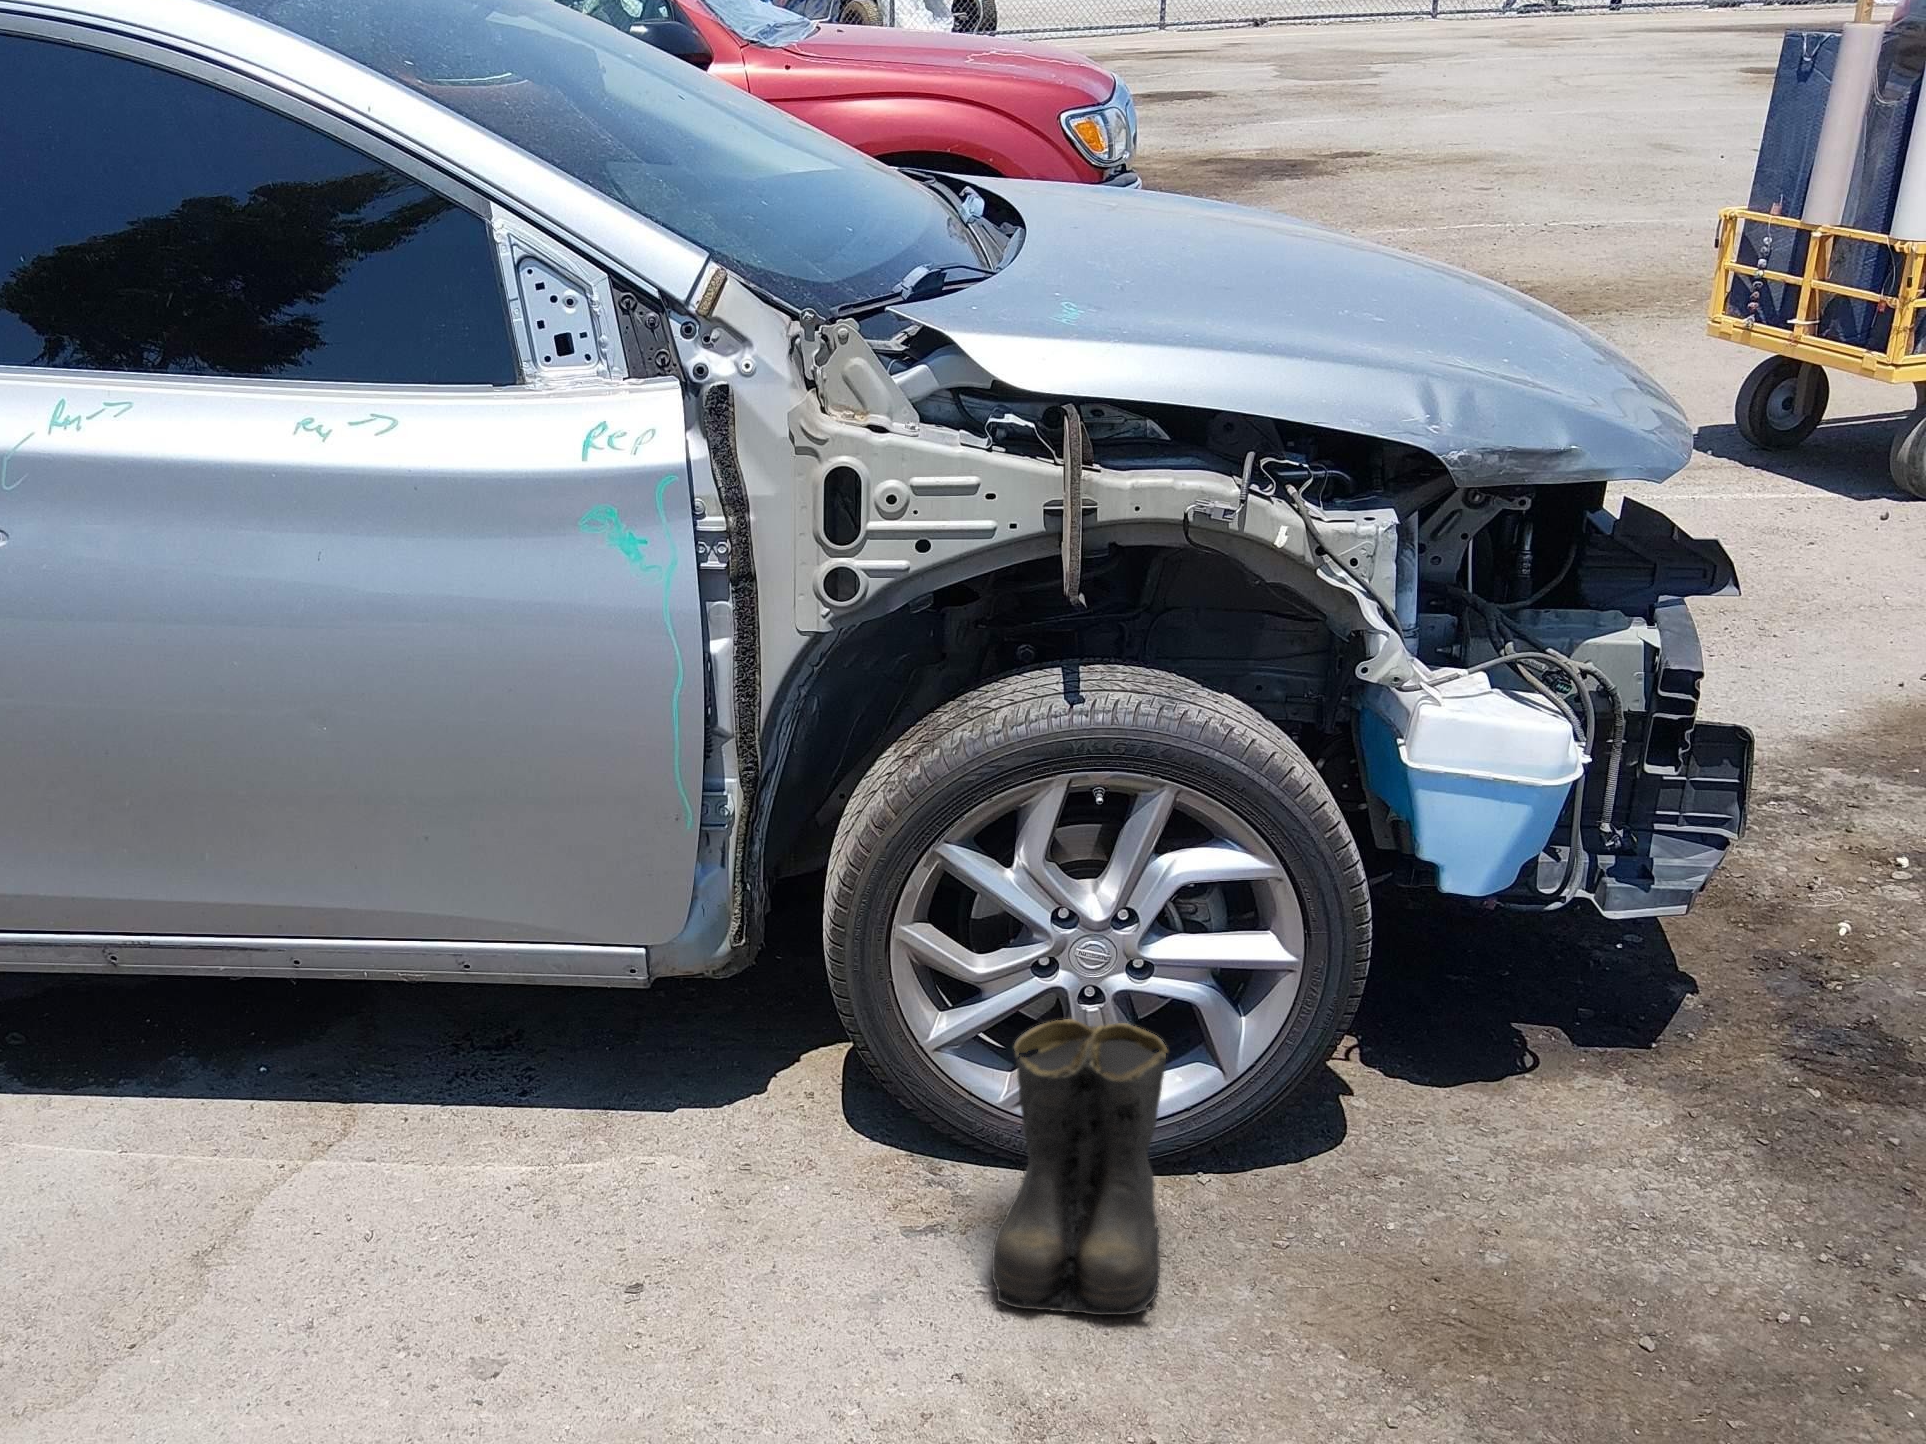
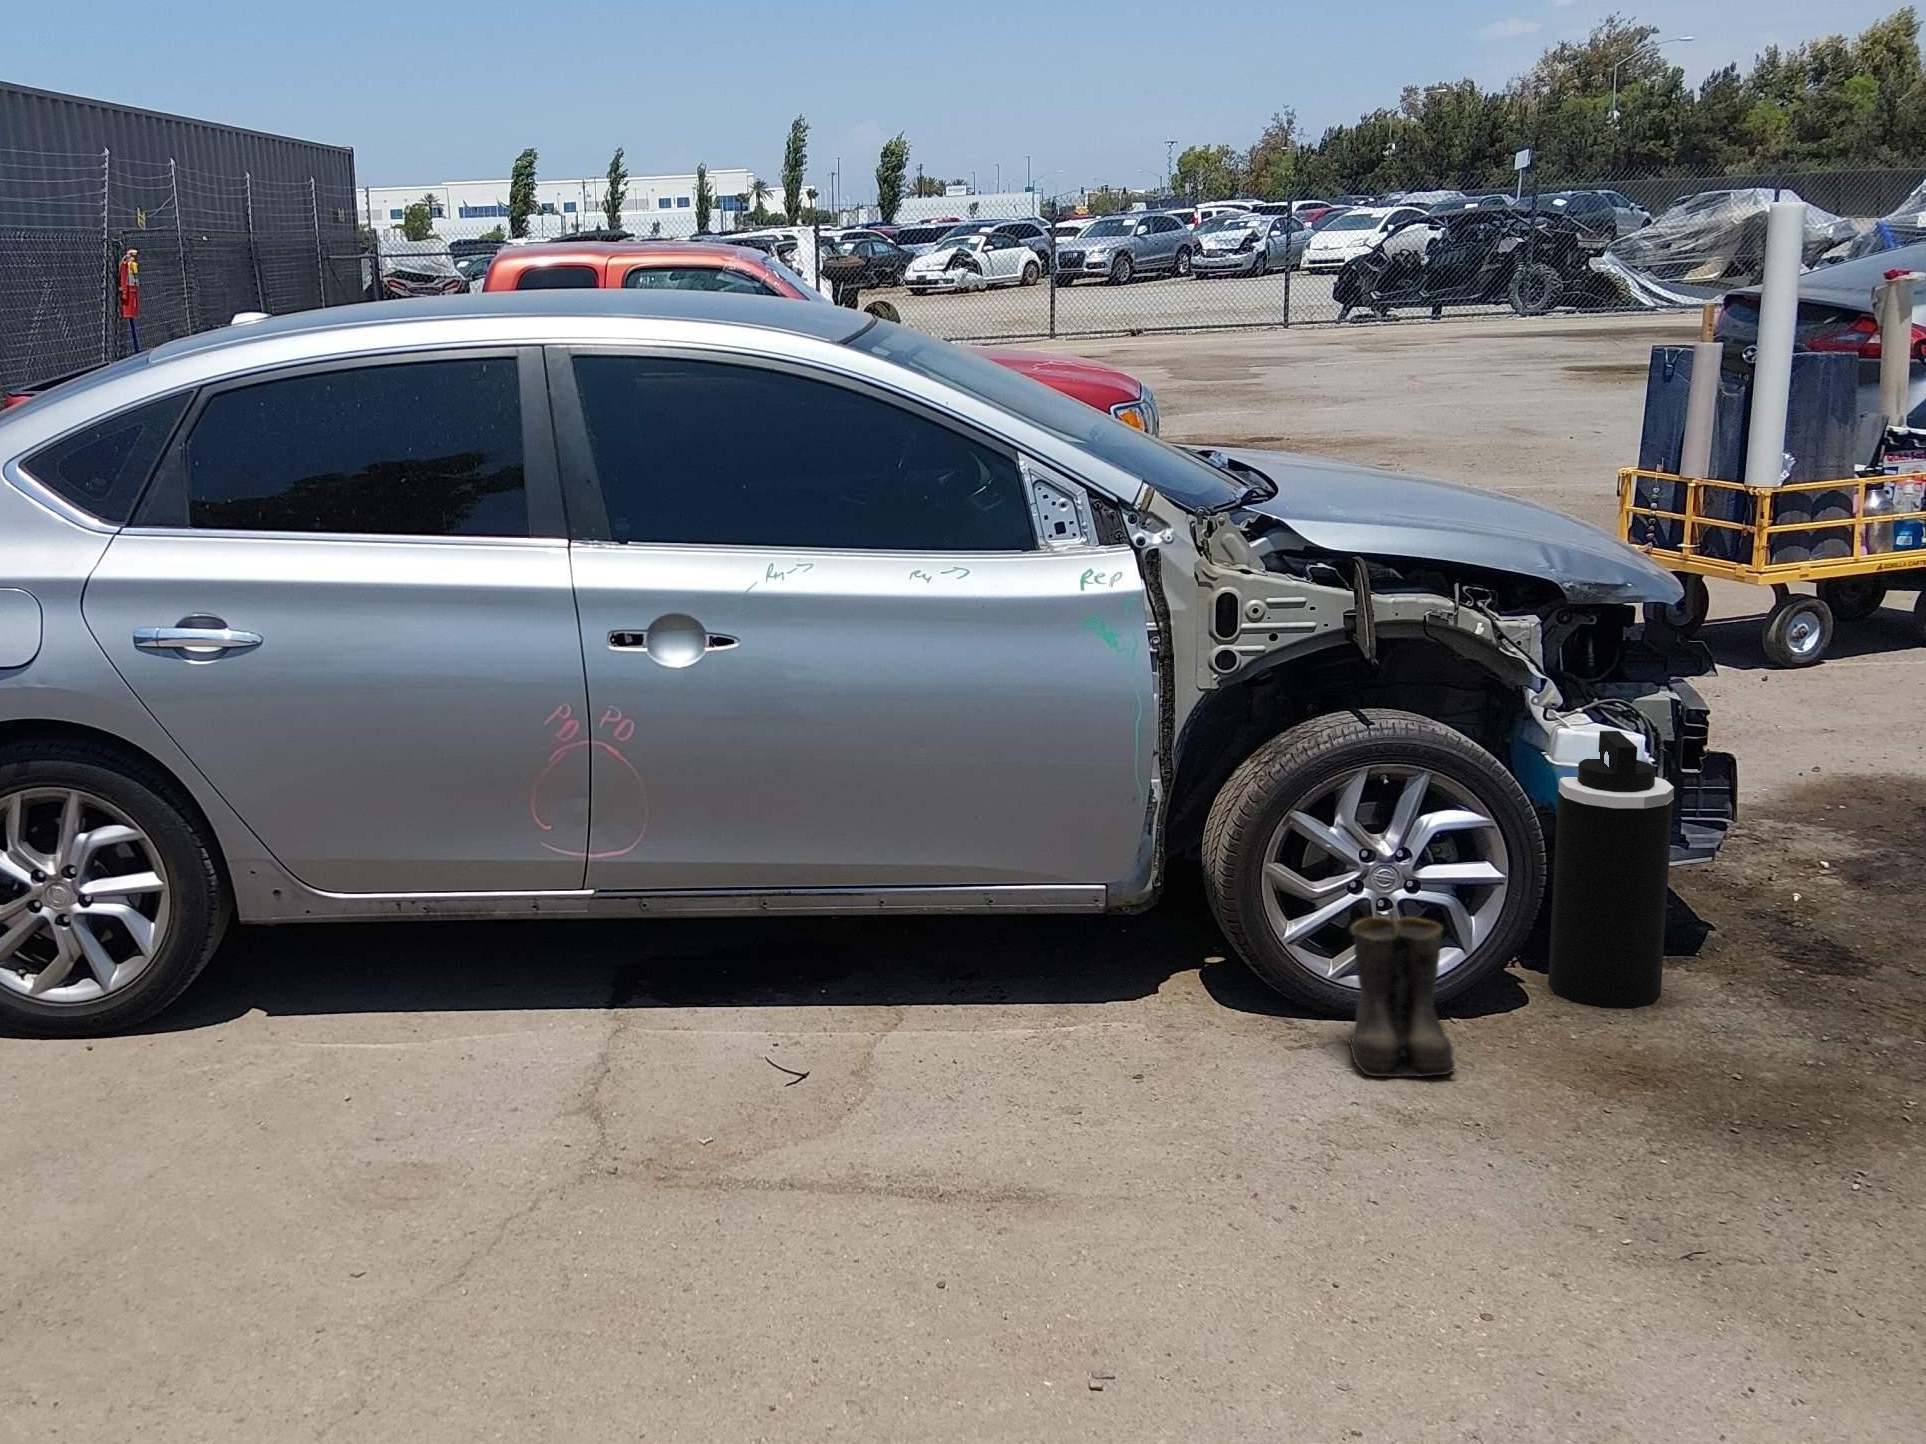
trash can: none [1385,706,1608,1165] -> present [1548,731,1674,1008]

